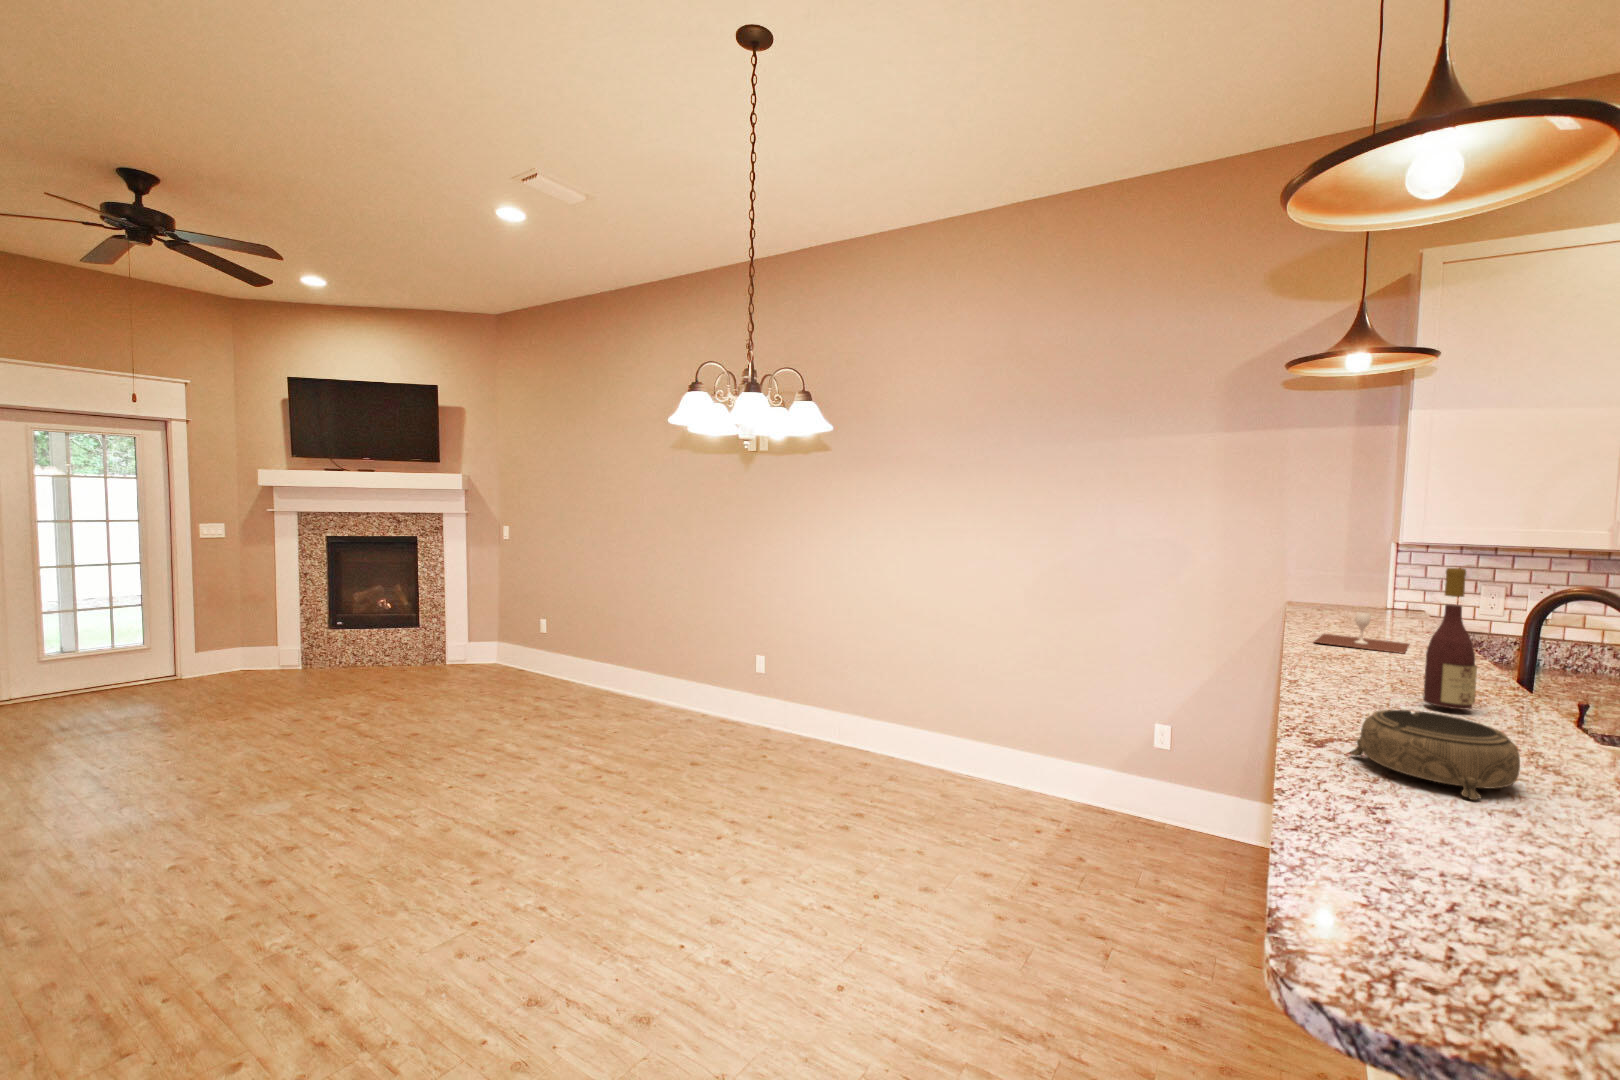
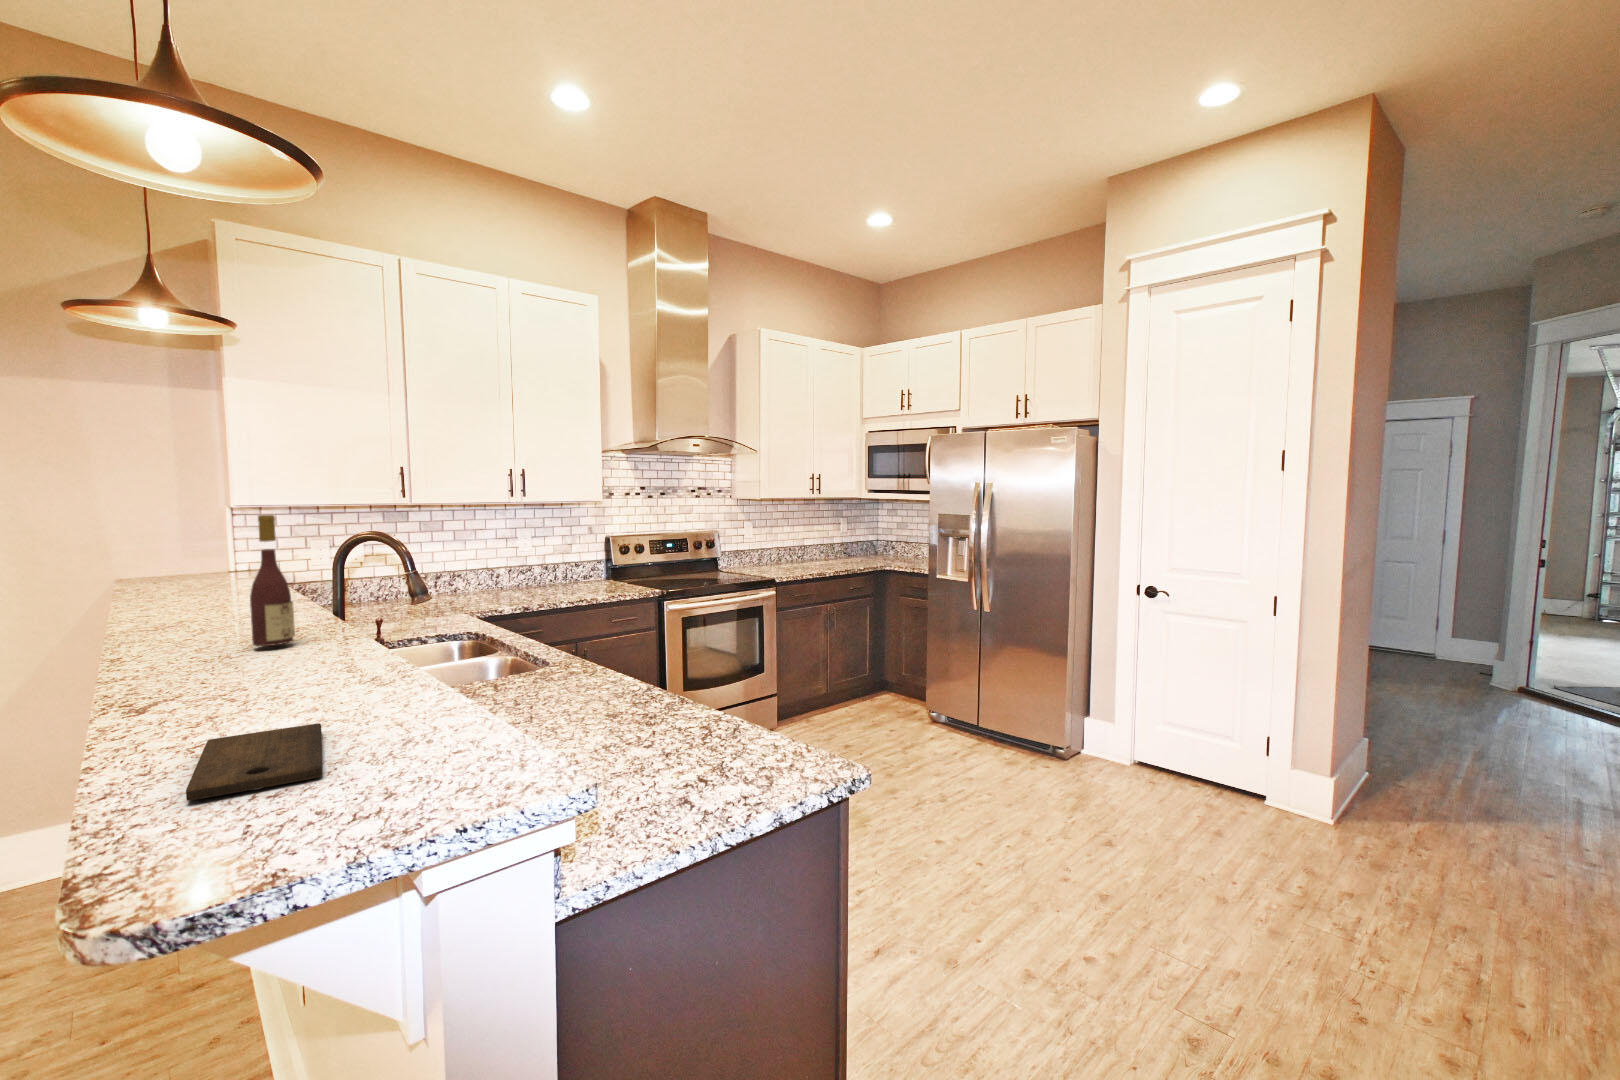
wine glass: present [1315,611,1410,654] -> none [145,575,249,617]
decorative bowl: present [1350,710,1520,800] -> none [174,645,318,710]
cutting board: none [1375,809,1548,928] -> present [186,723,322,801]

